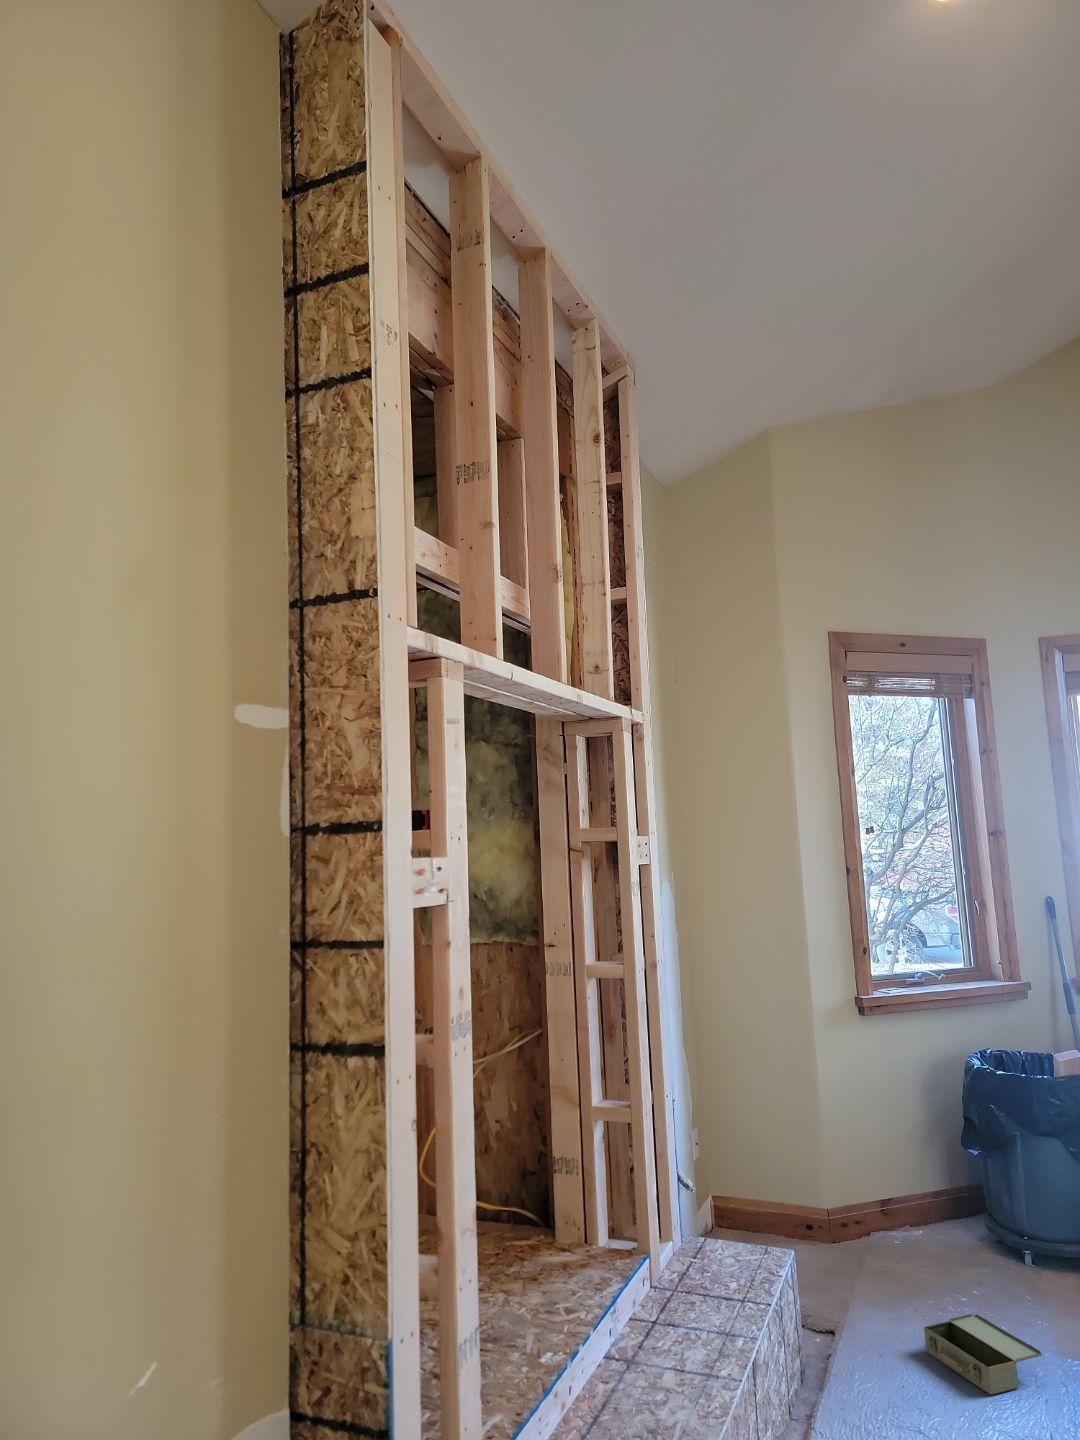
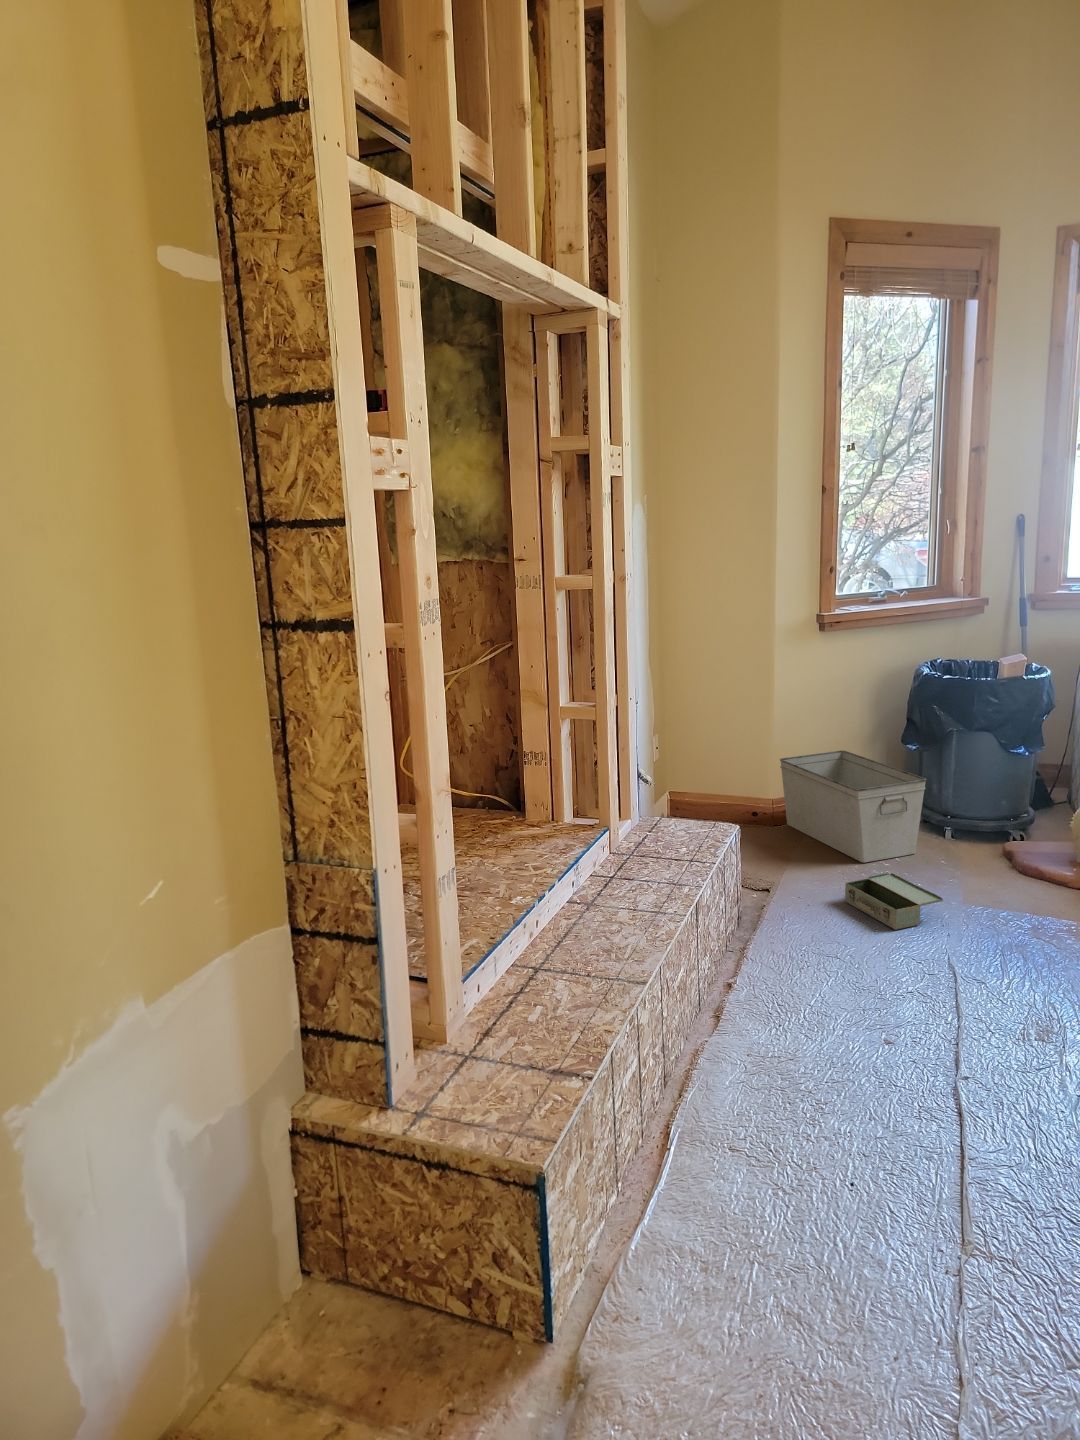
storage bin: none [833,1151,1000,1297] -> present [780,750,926,863]

